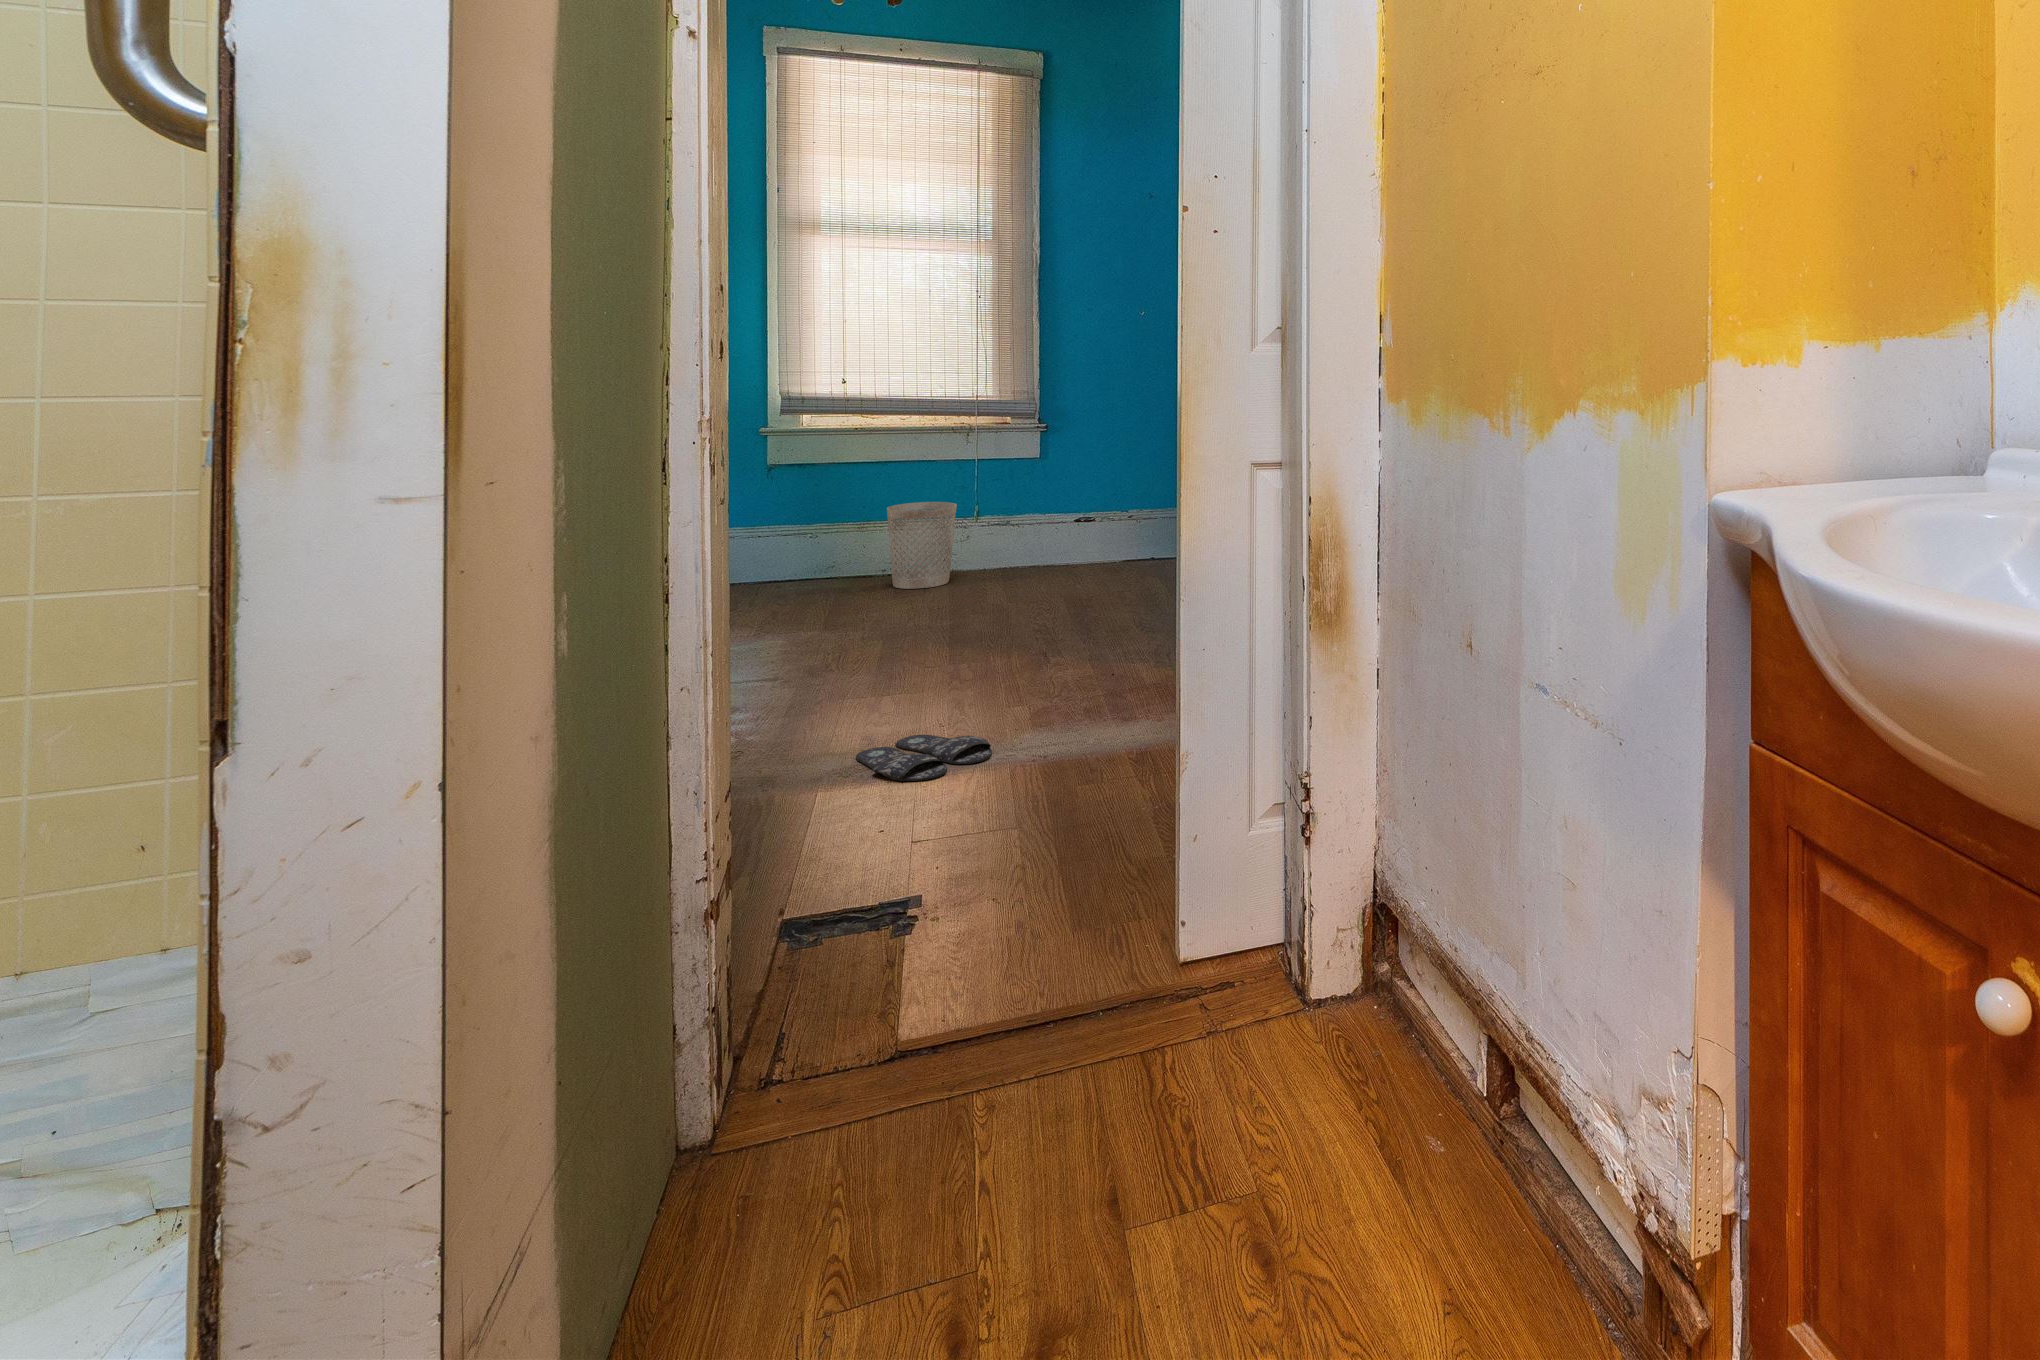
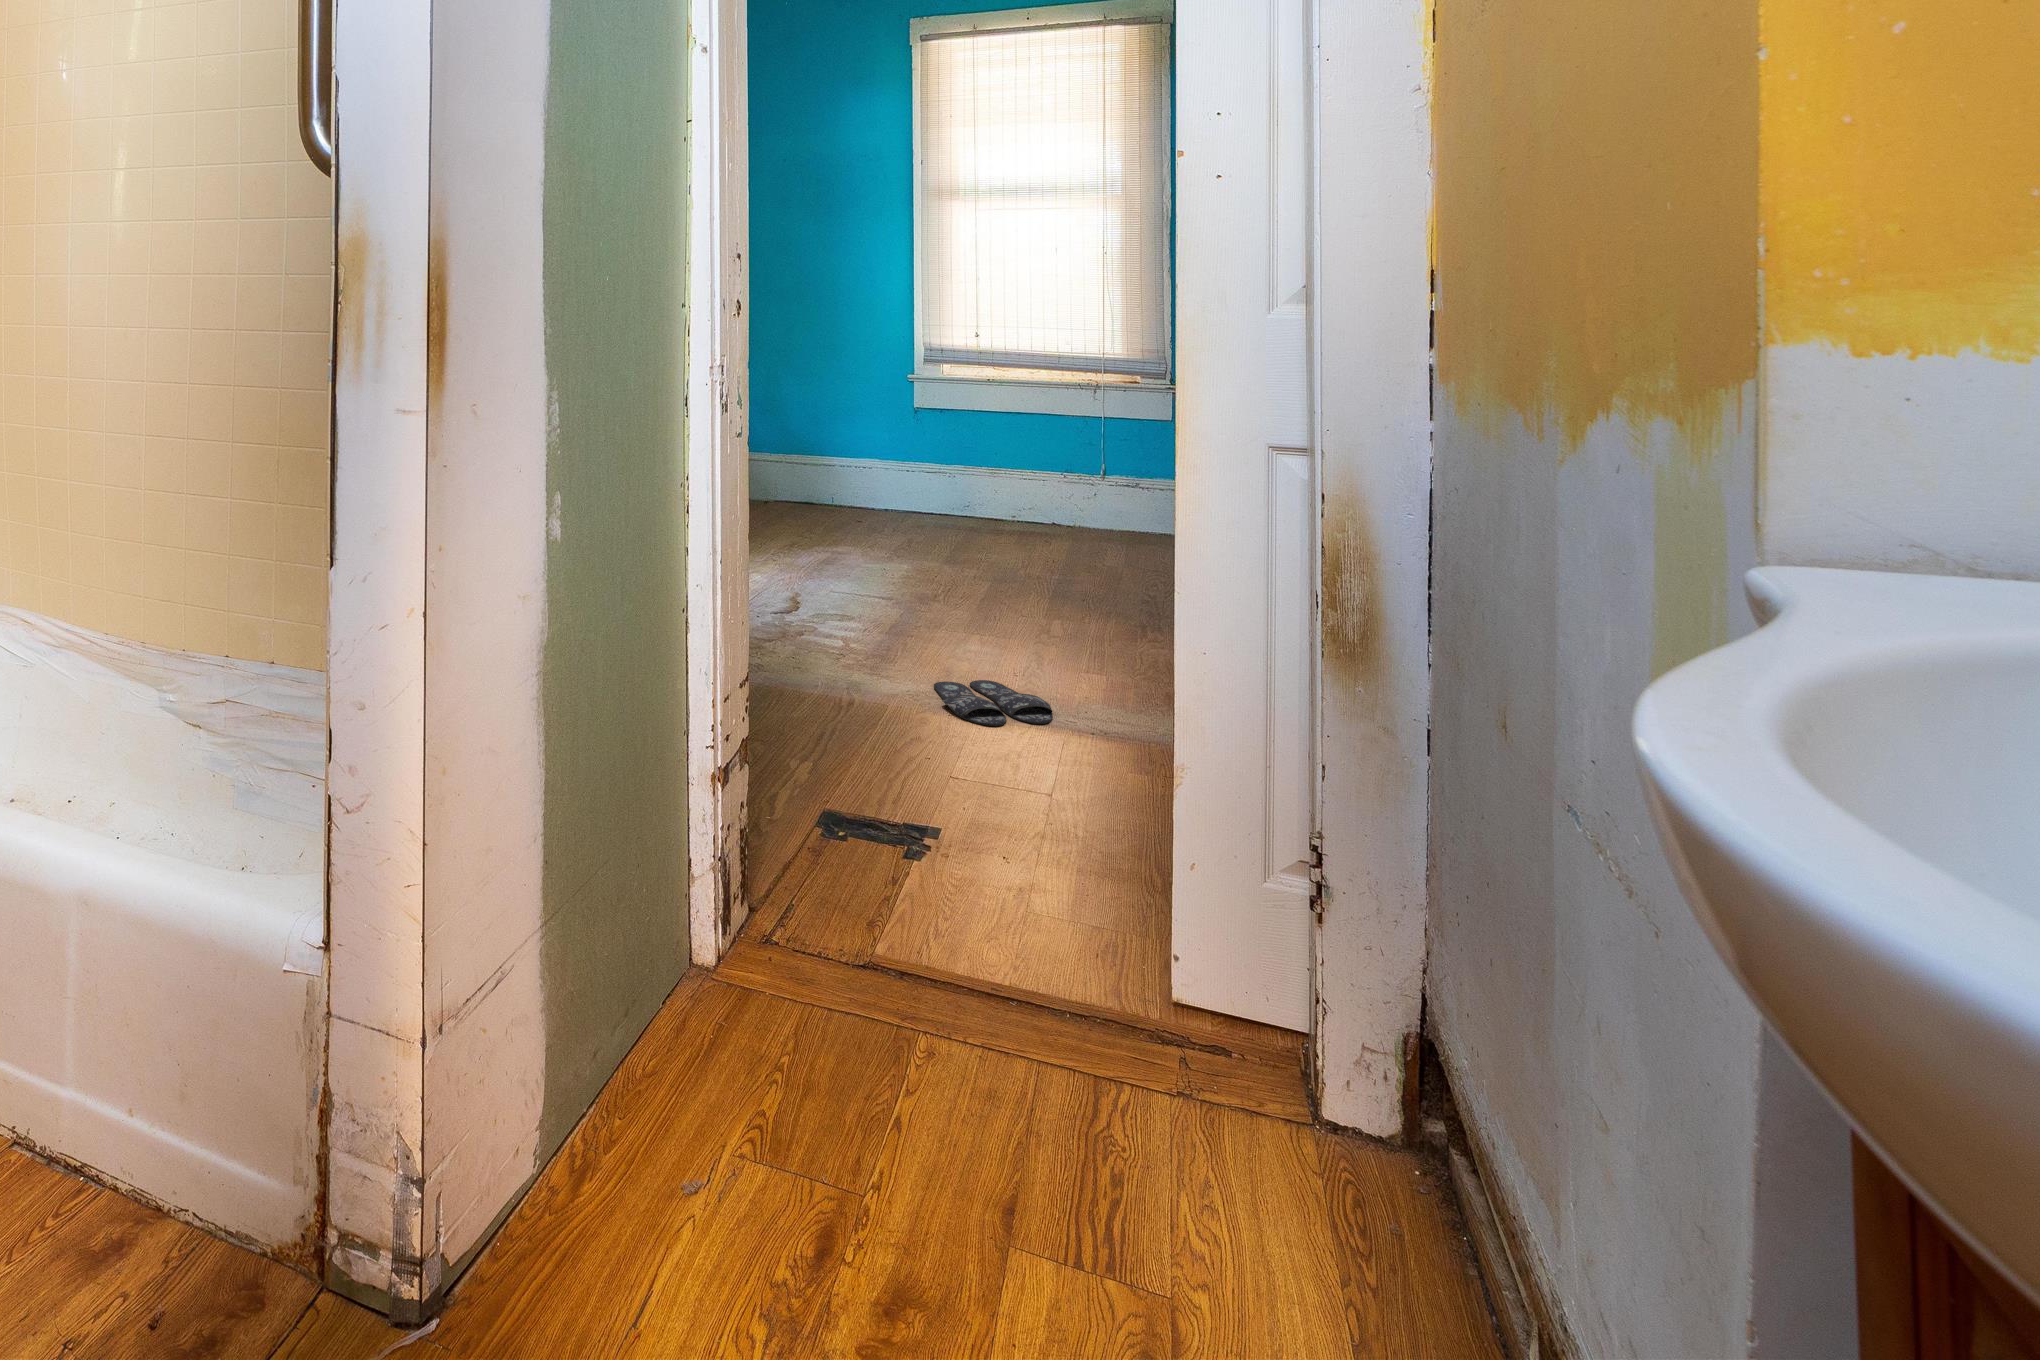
wastebasket: present [887,502,957,589] -> none [1012,457,1078,542]

